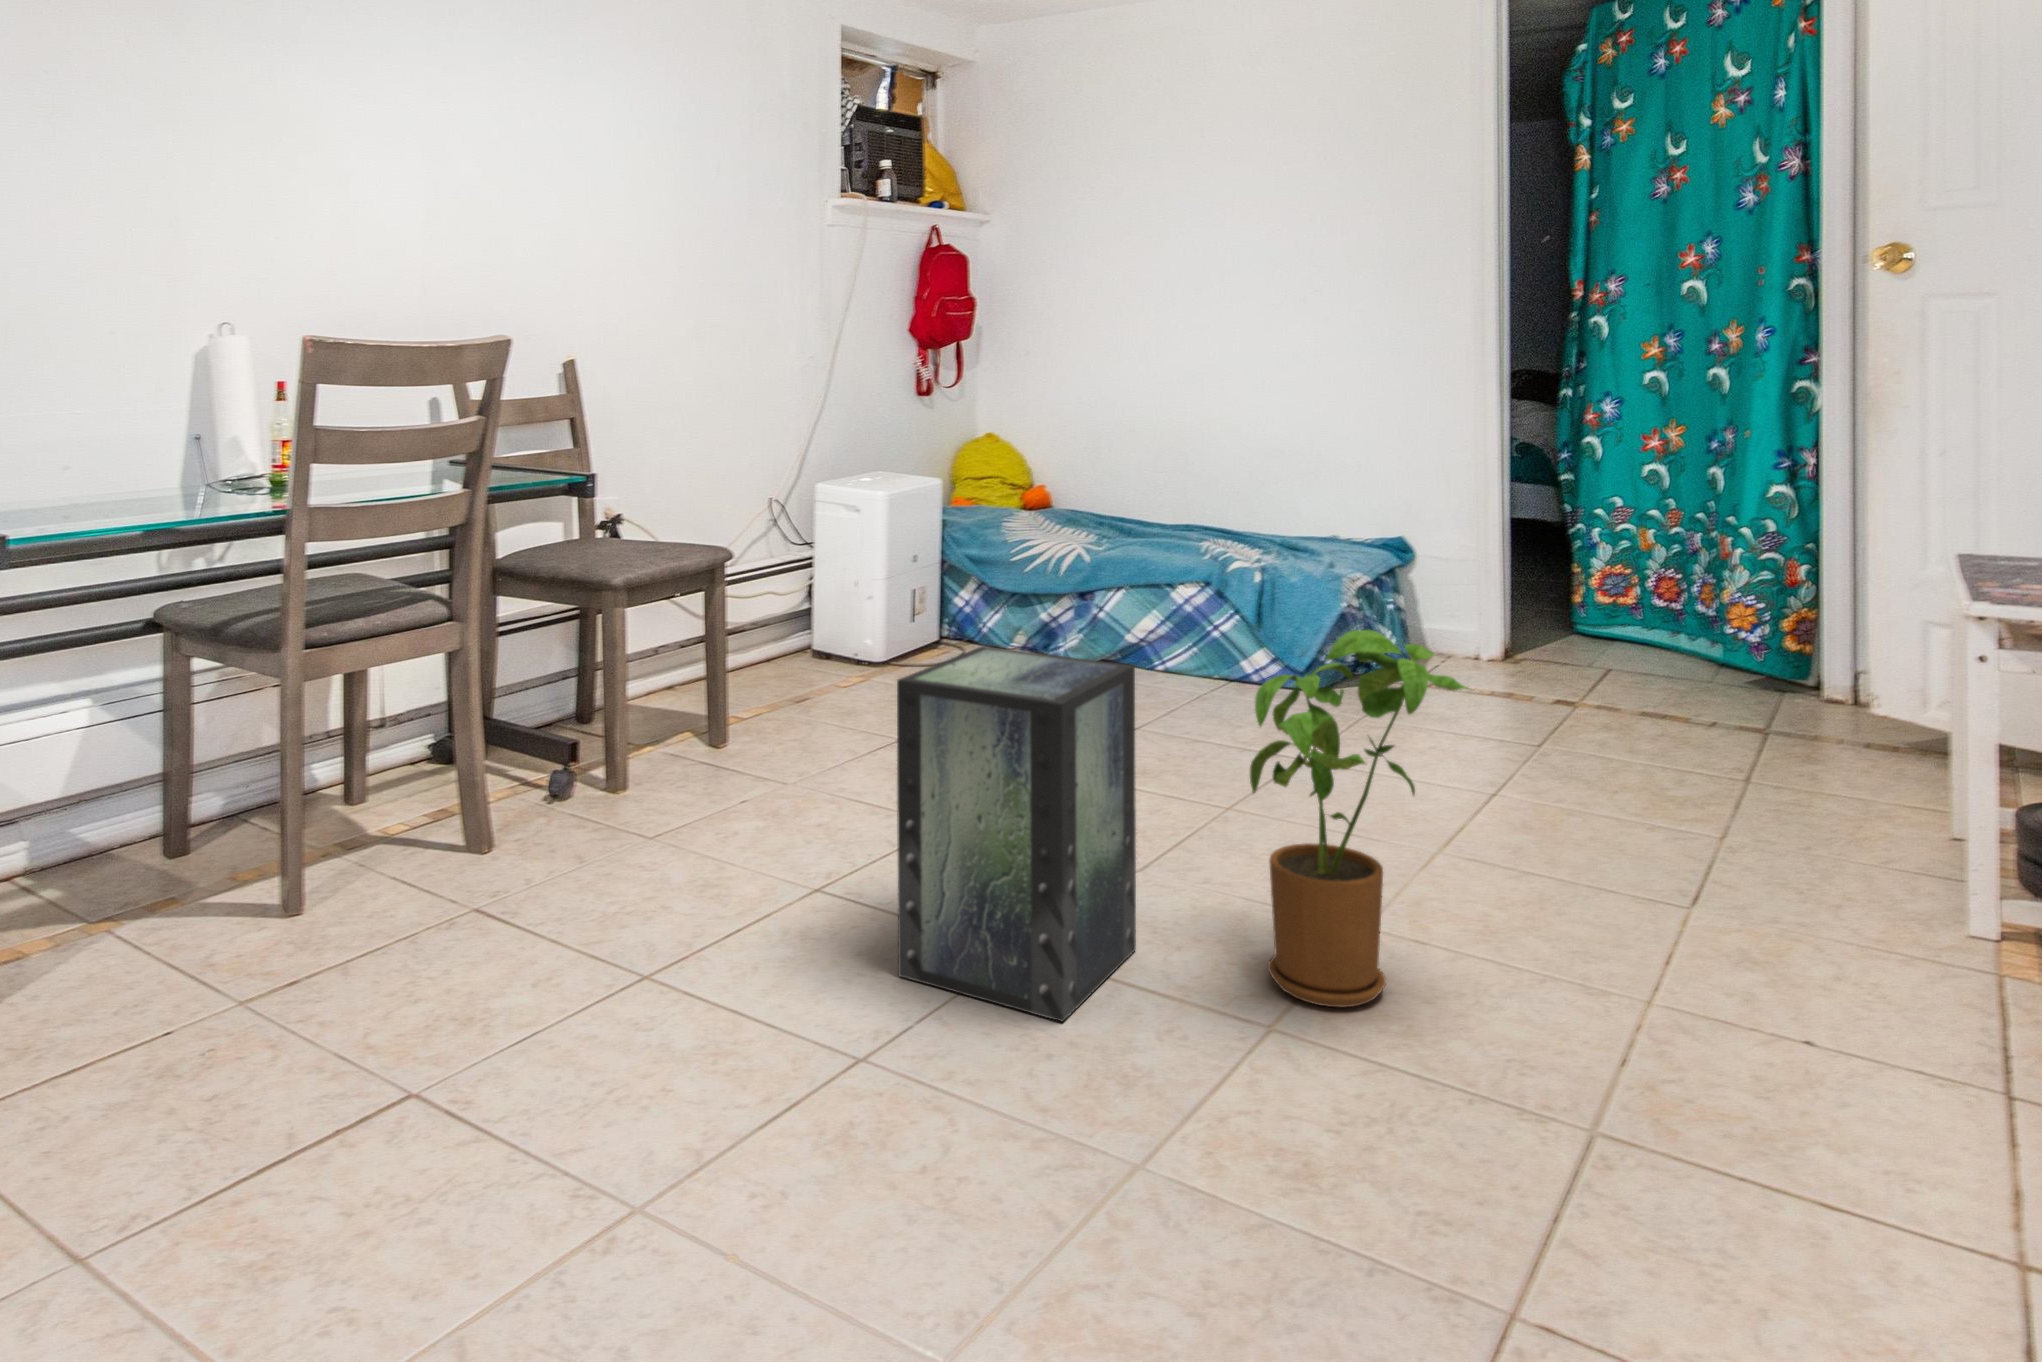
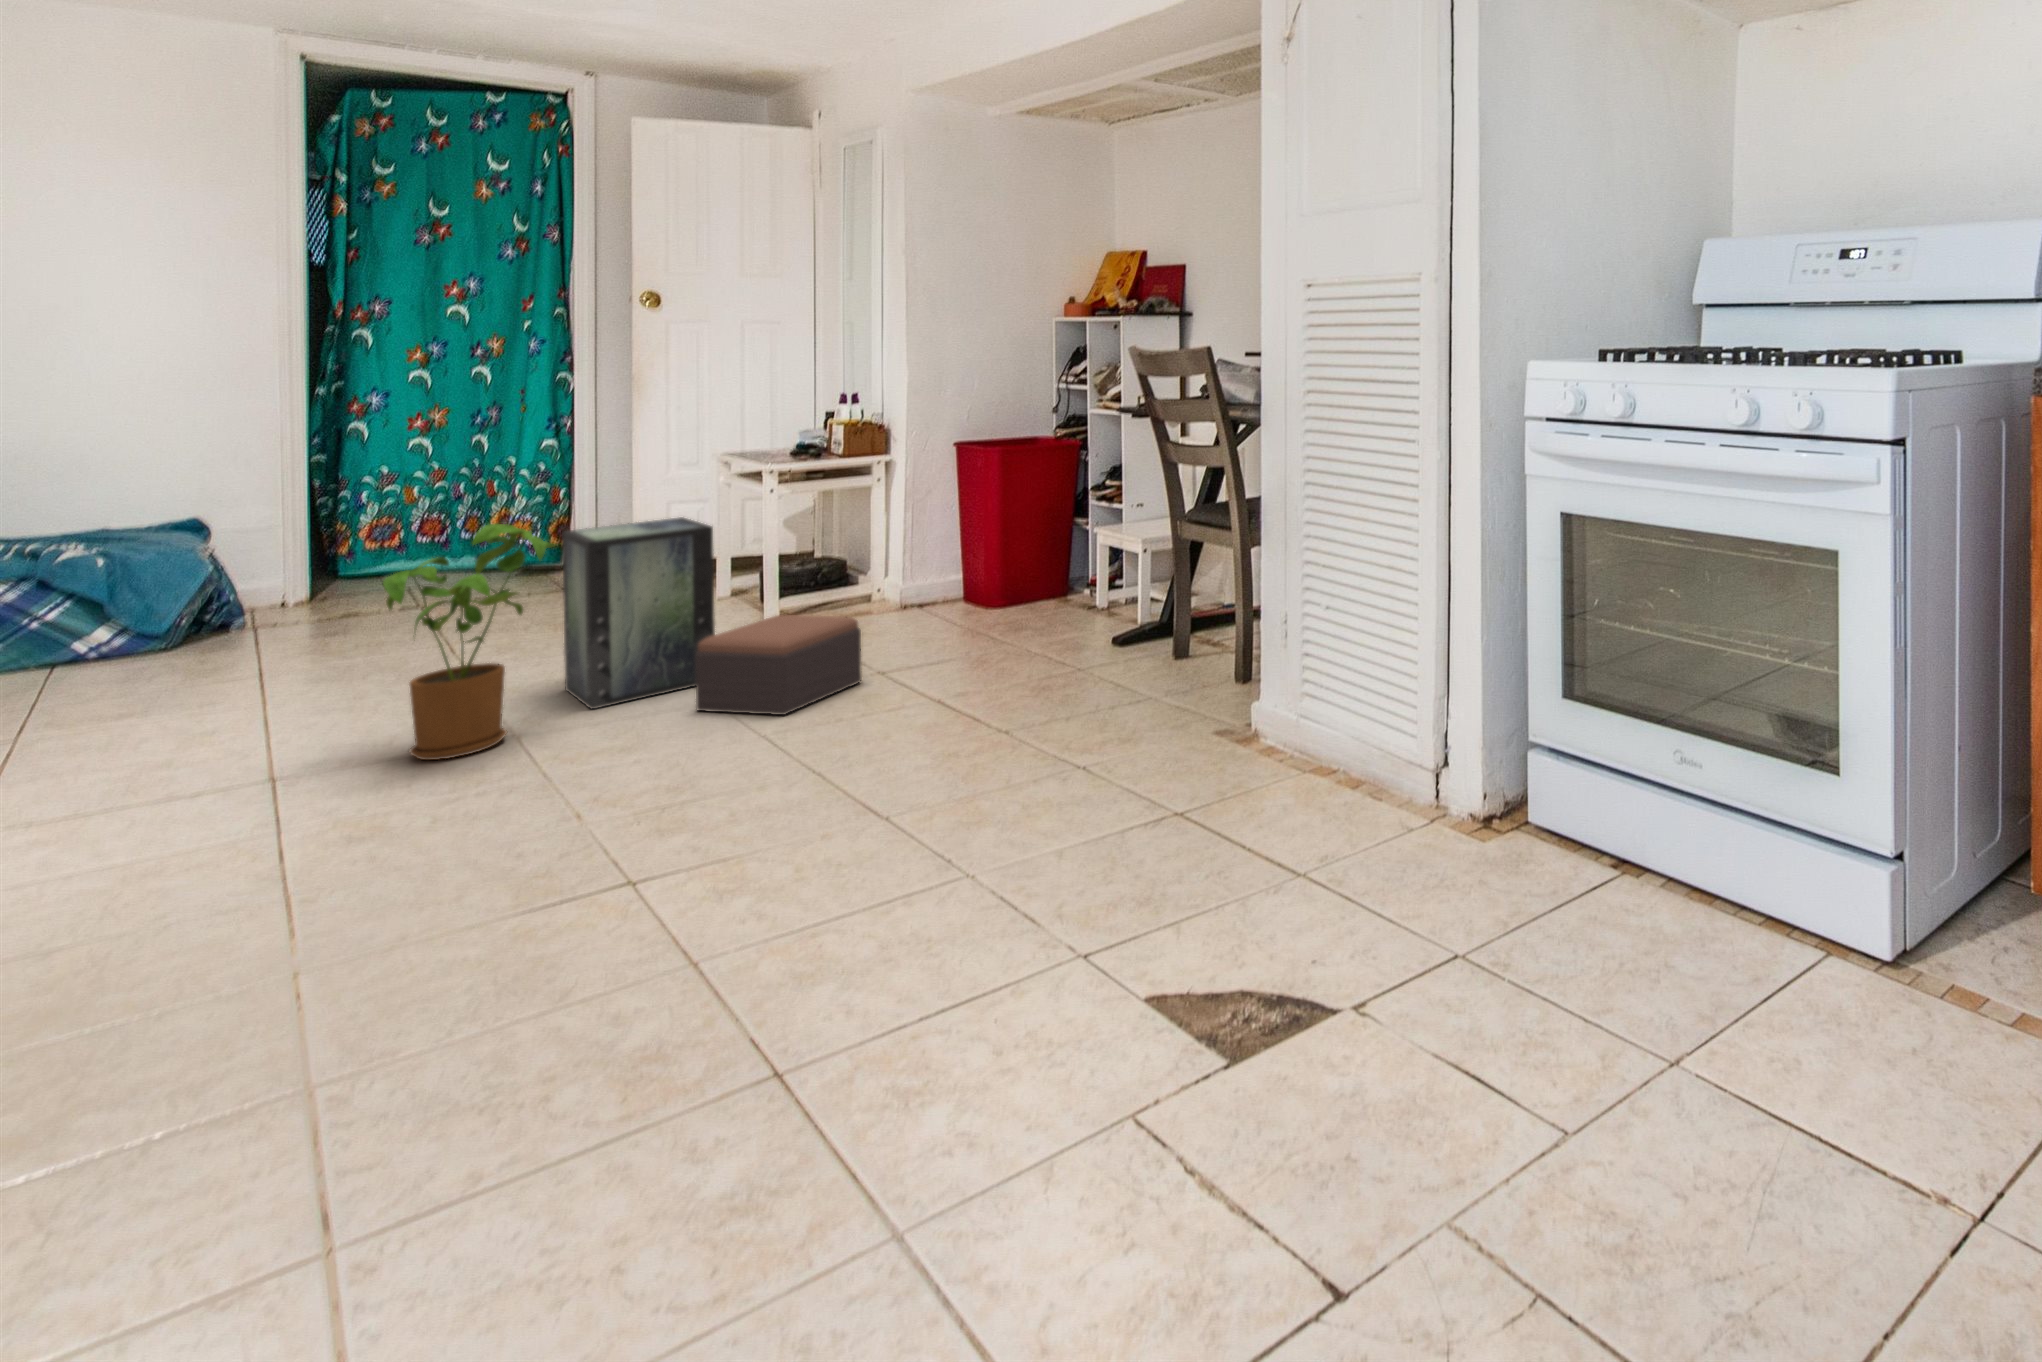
storage box: present [897,646,1136,1022] -> present [563,517,715,710]
footstool: none [1641,970,2026,1266] -> present [696,615,862,715]

